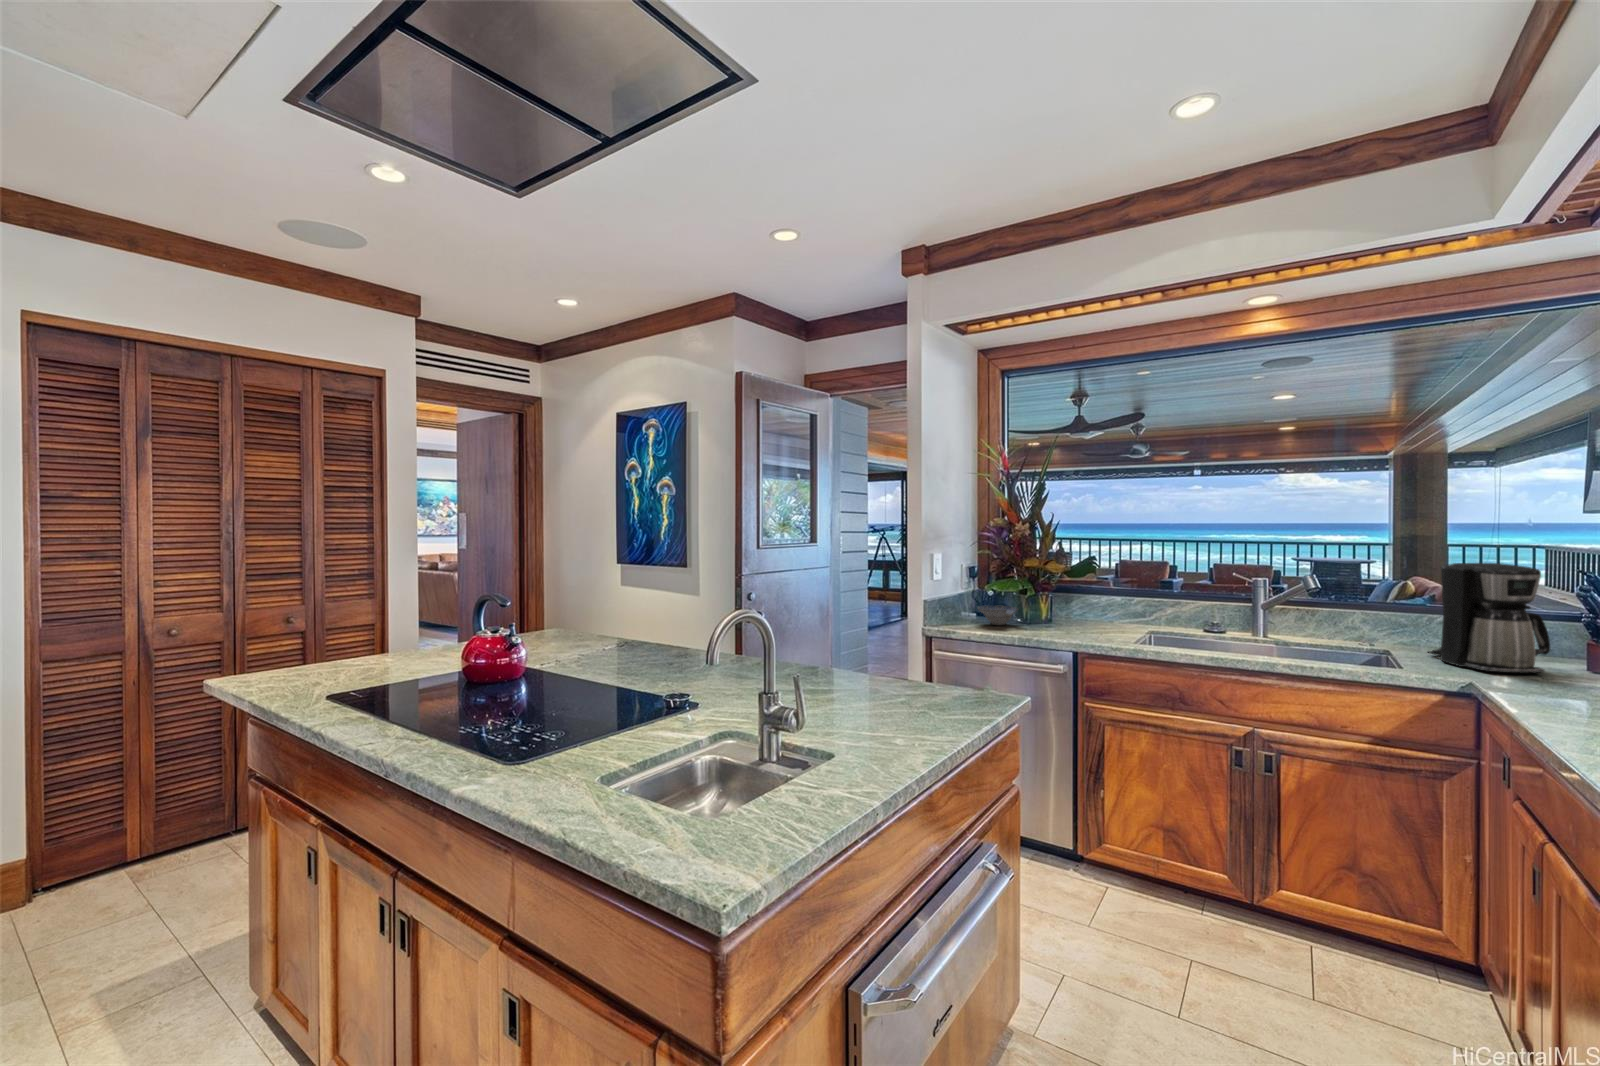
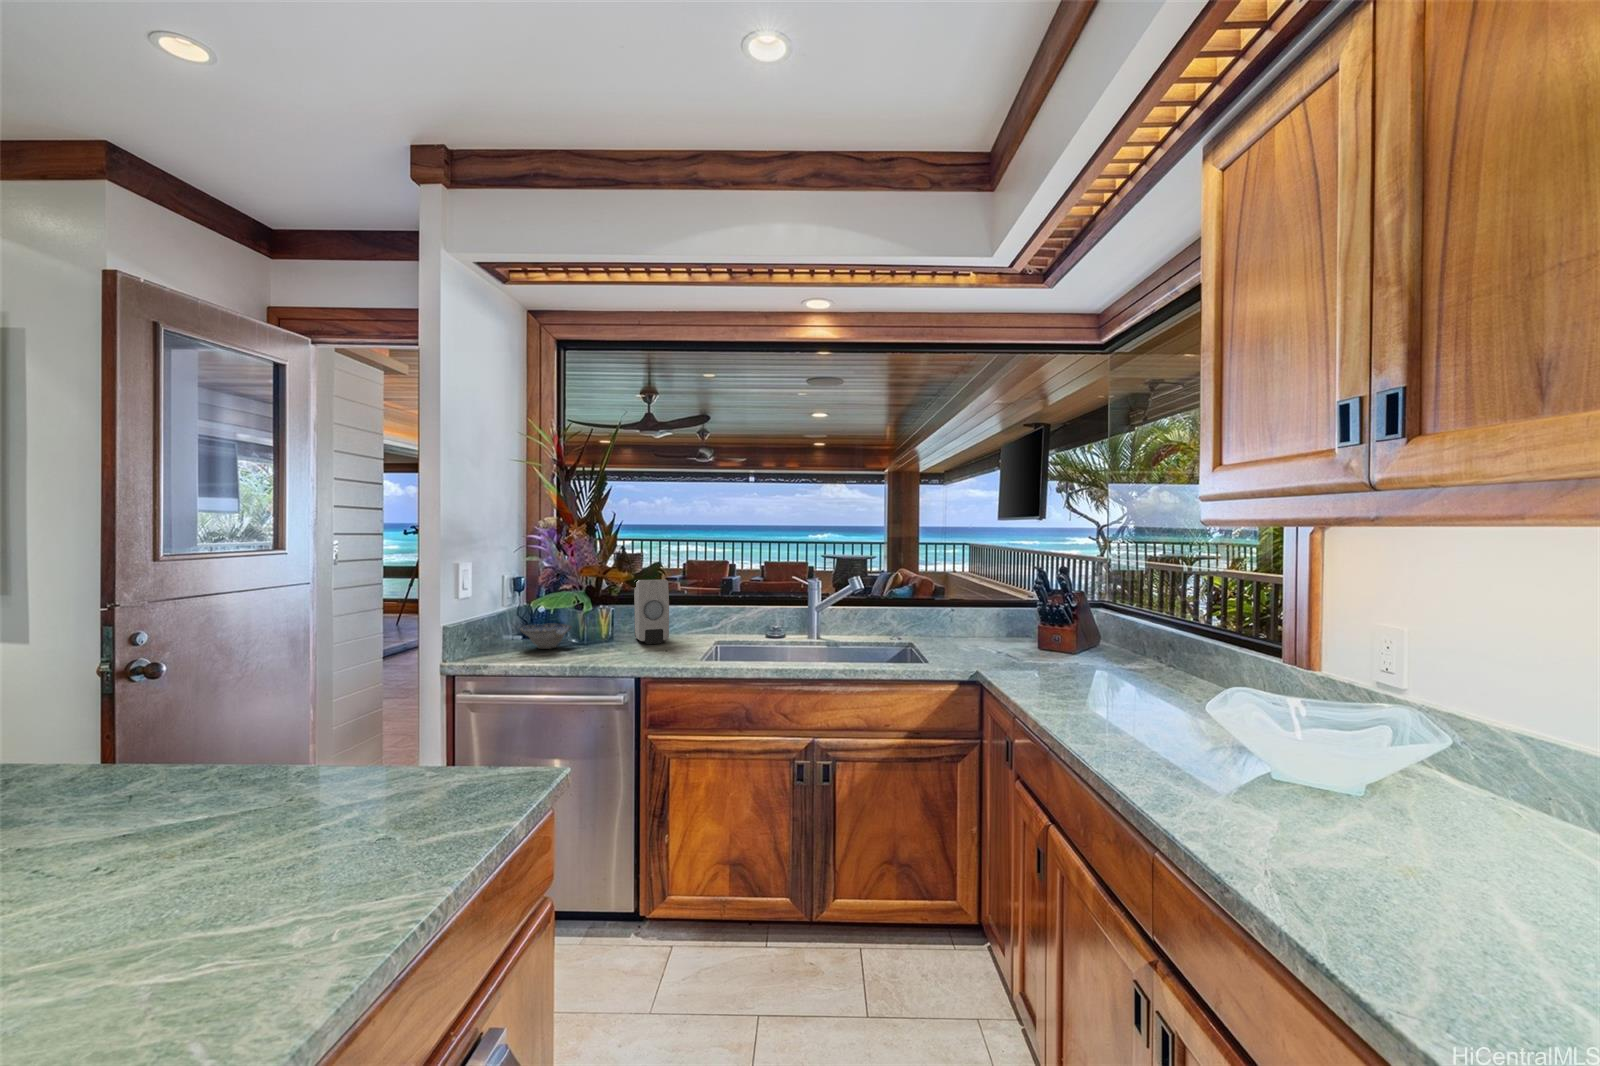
coffee maker: present [1428,563,1550,673] -> none [940,562,1021,660]
soap dispenser: none [1073,572,1105,629] -> present [634,580,669,644]

